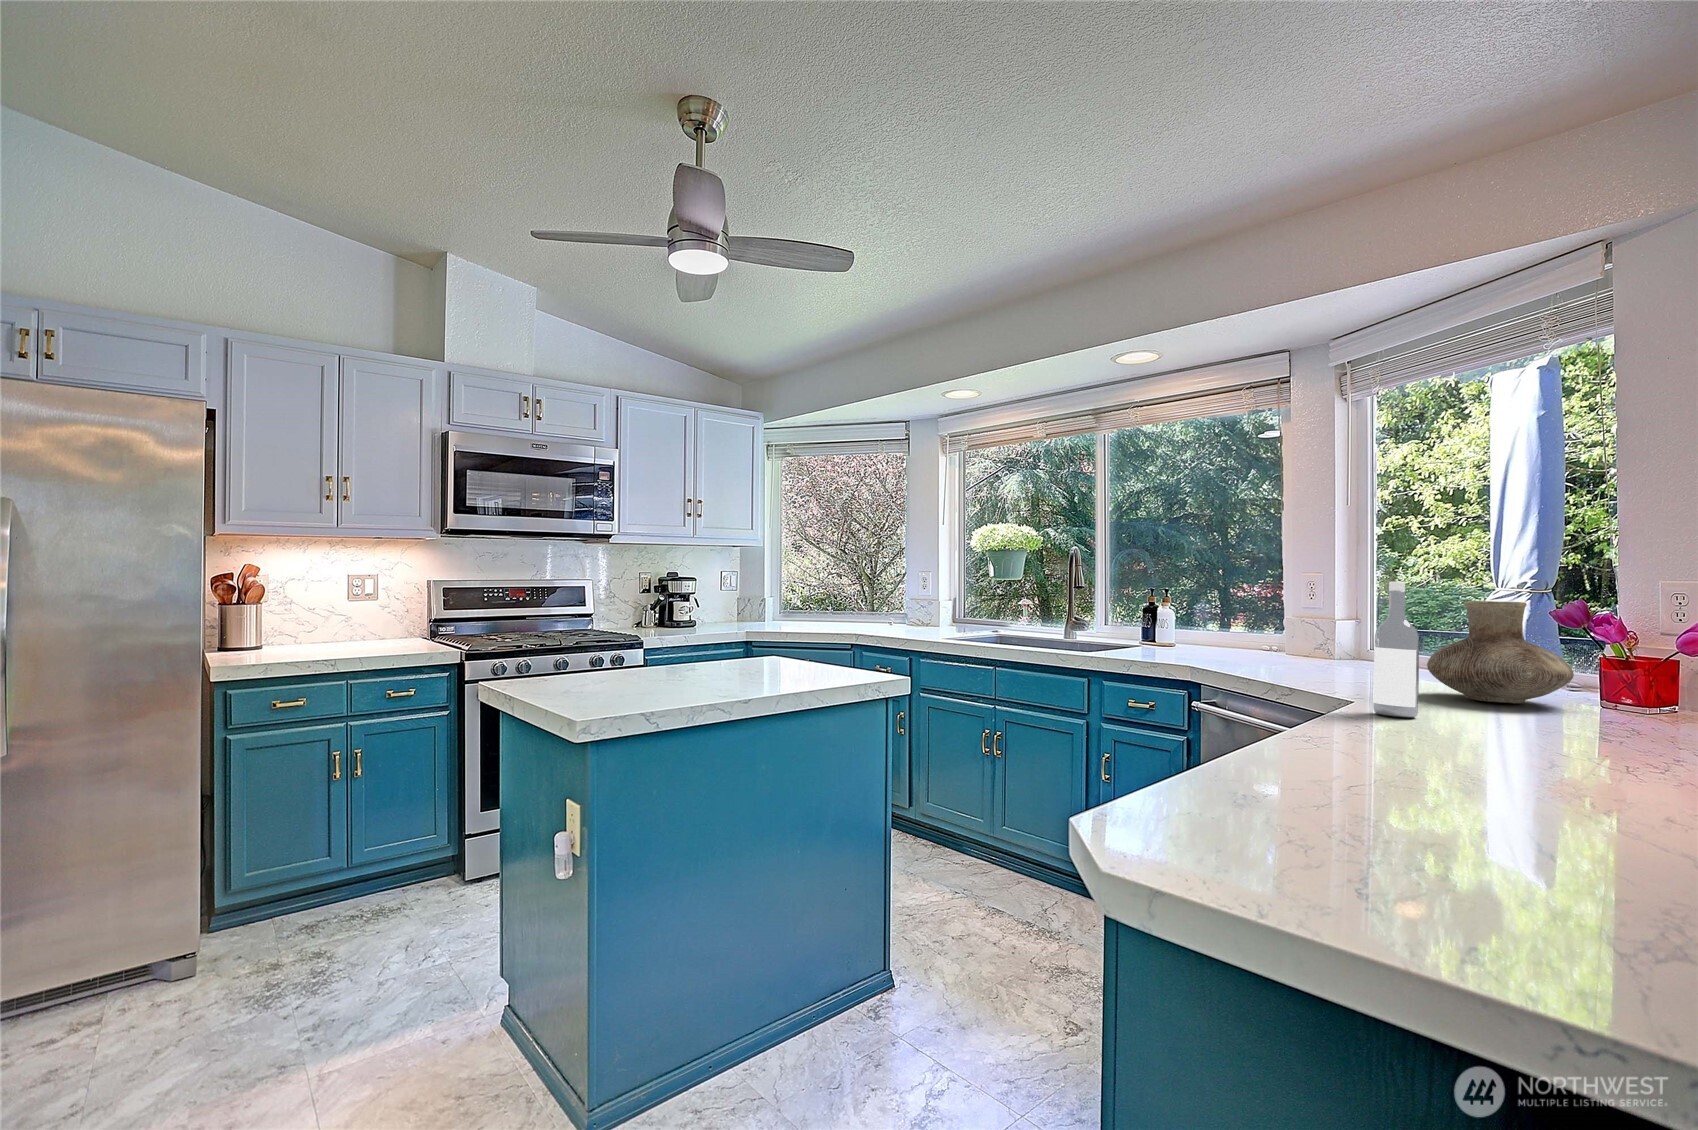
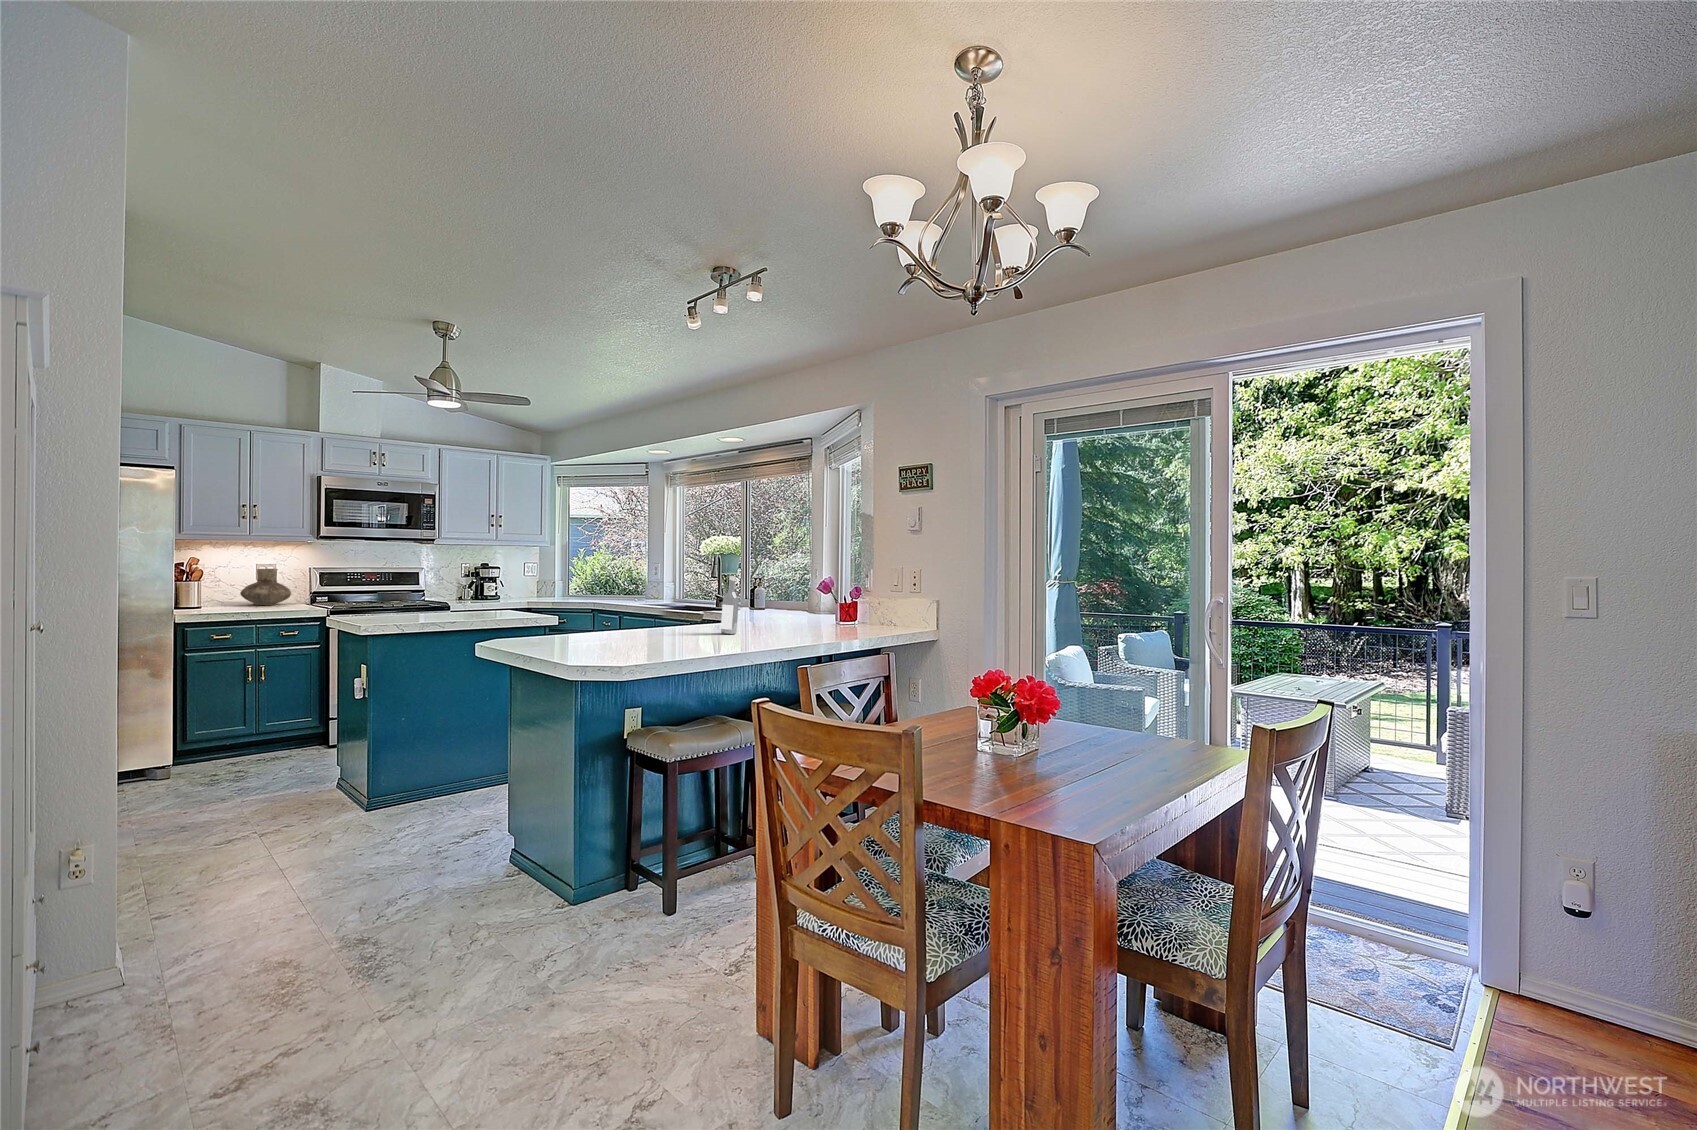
vase: present [1427,601,1574,703] -> present [240,569,291,605]

